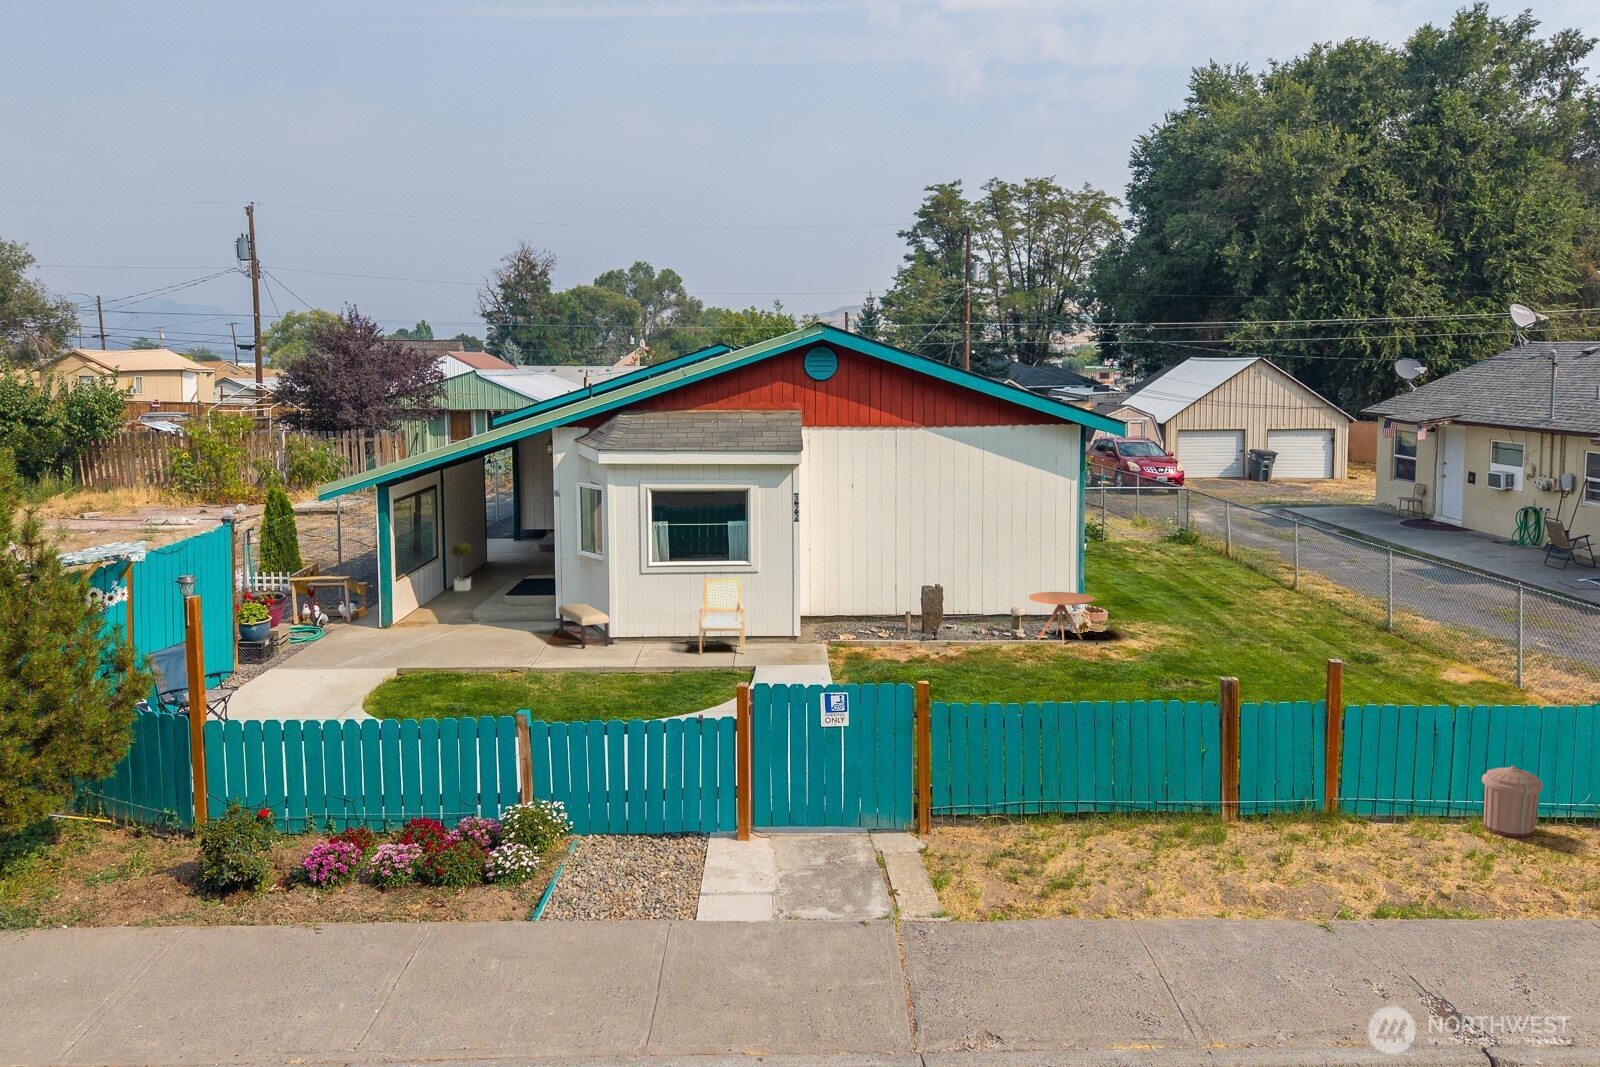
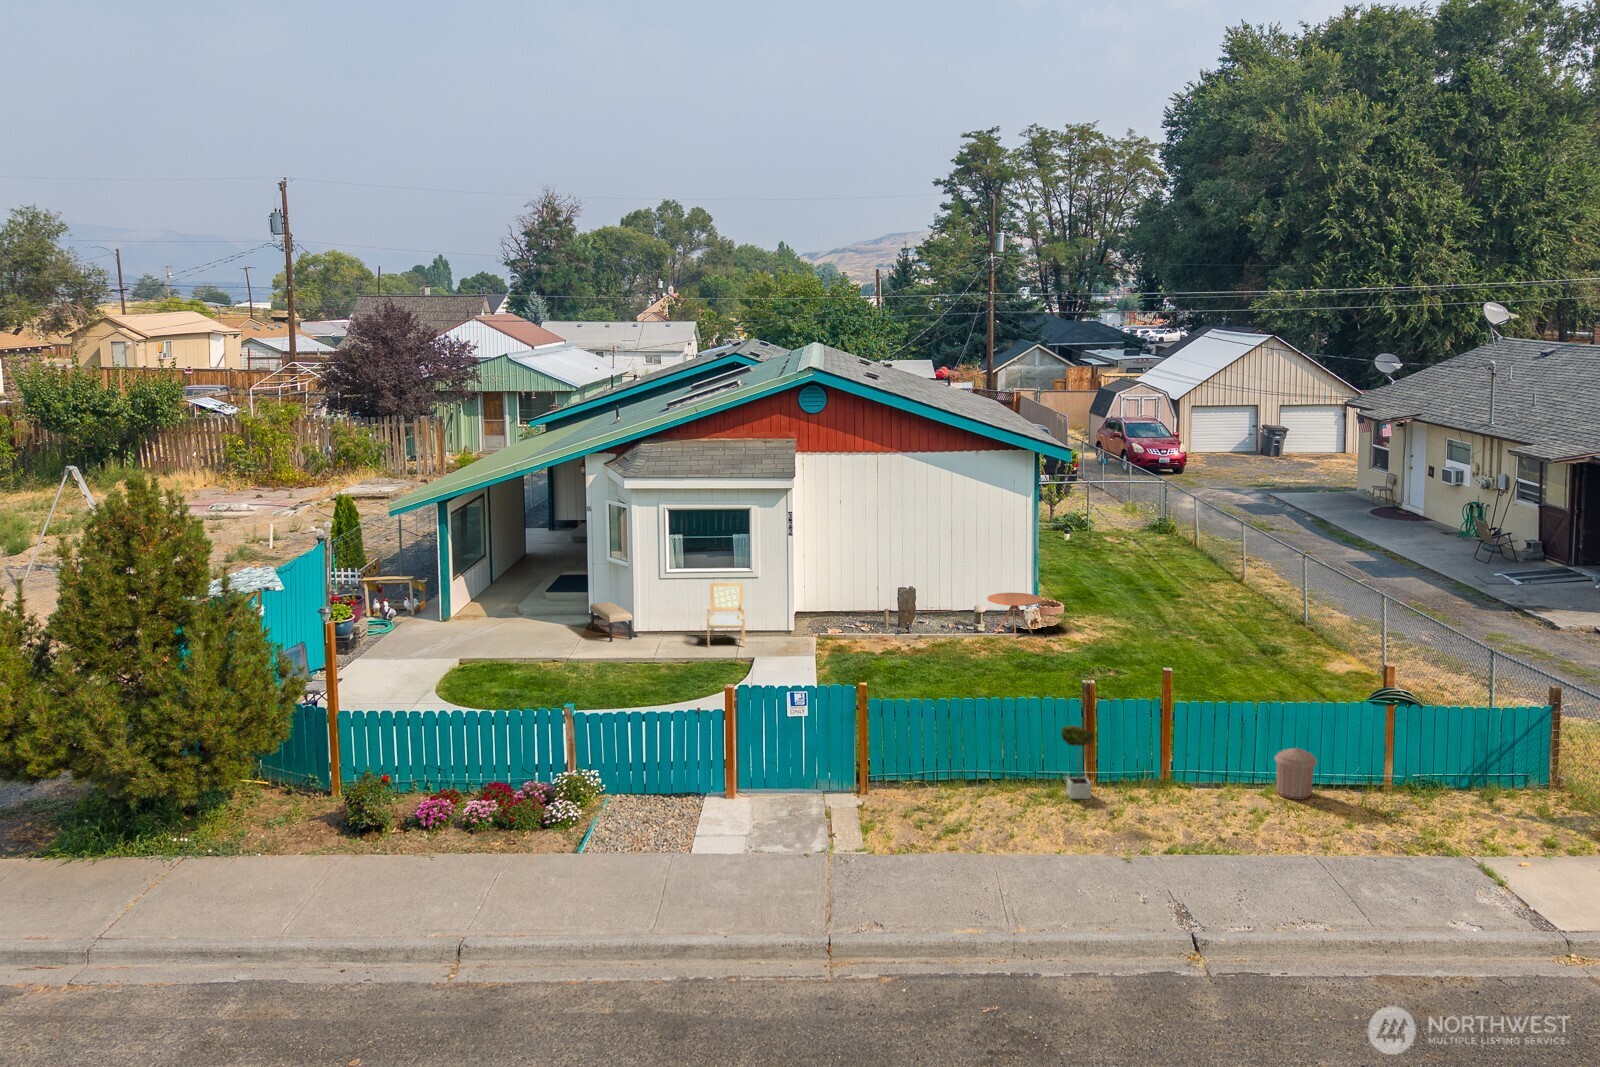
potted tree: present [451,542,472,591] -> present [1061,726,1094,799]

